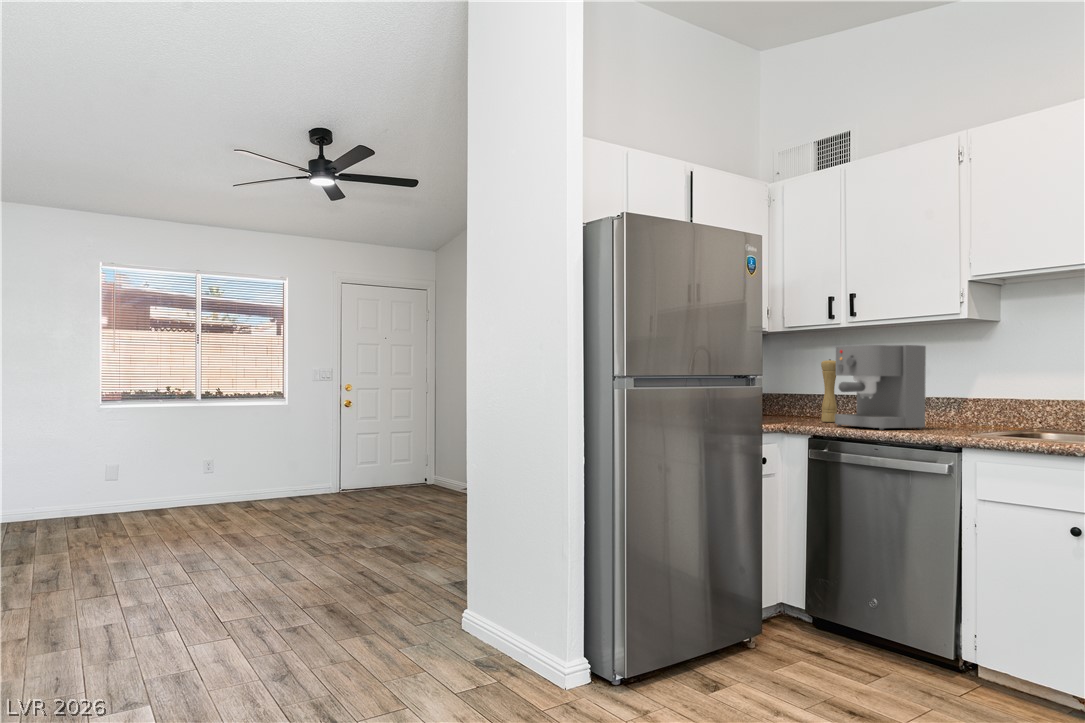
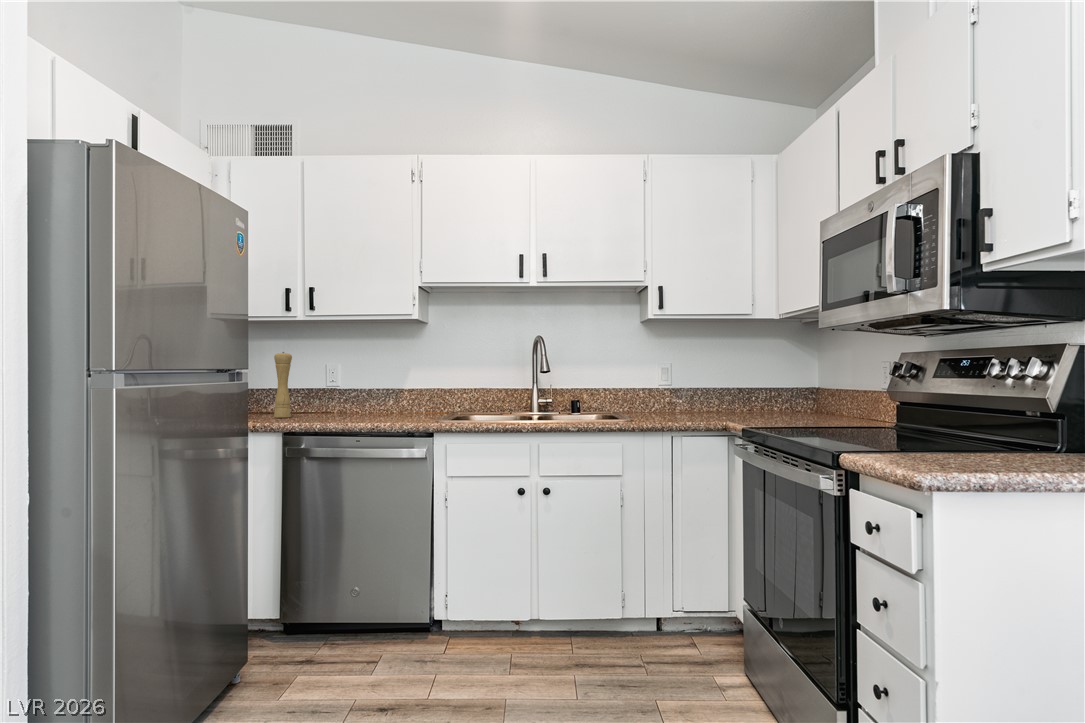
coffee maker: present [835,345,926,430] -> none [308,339,389,422]

